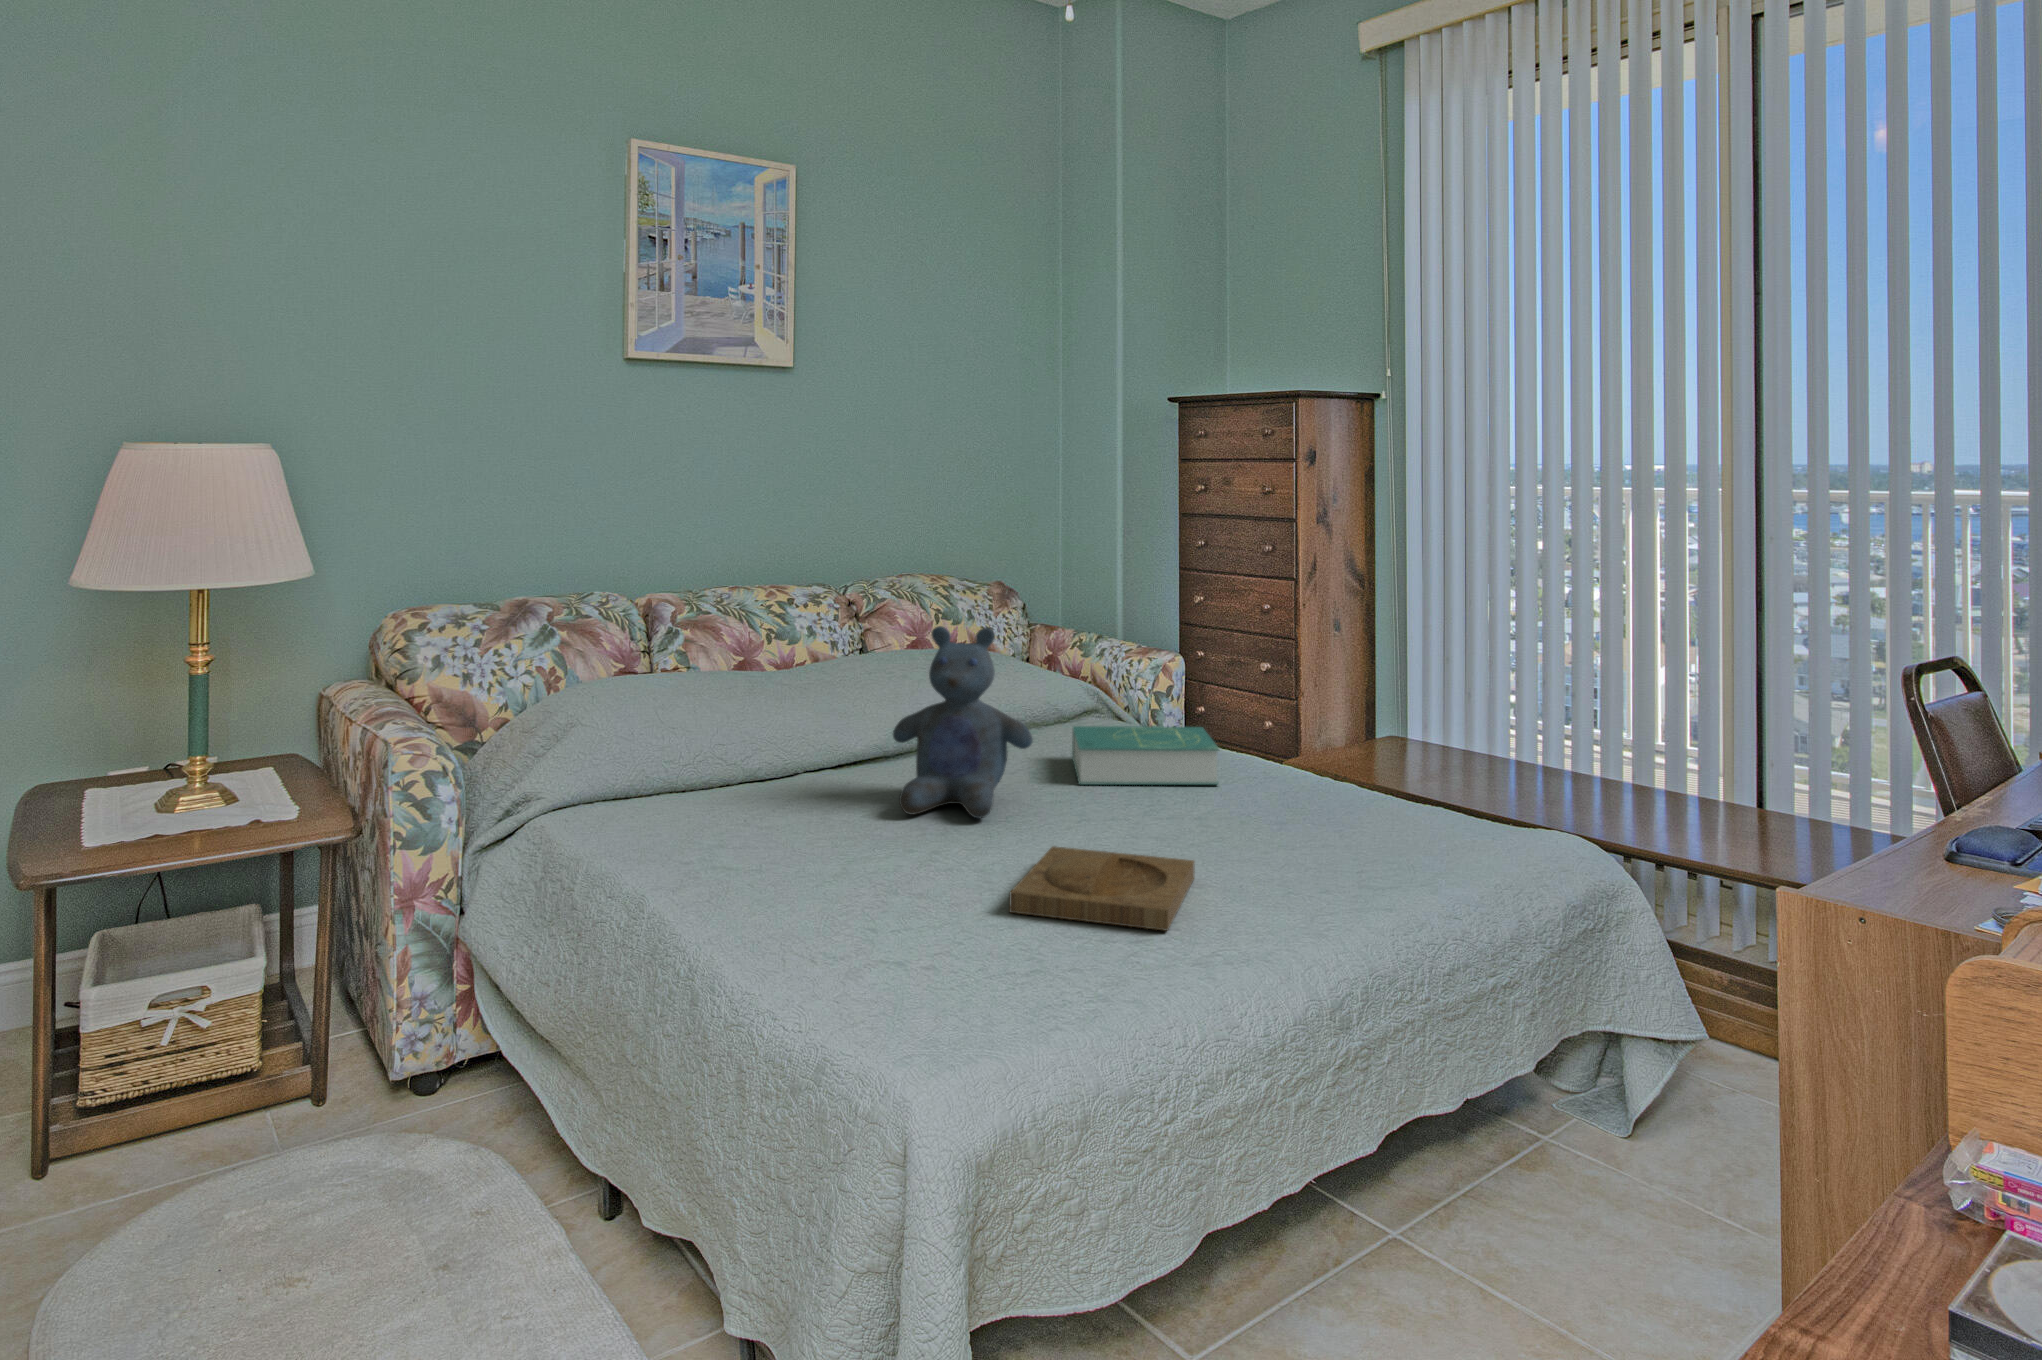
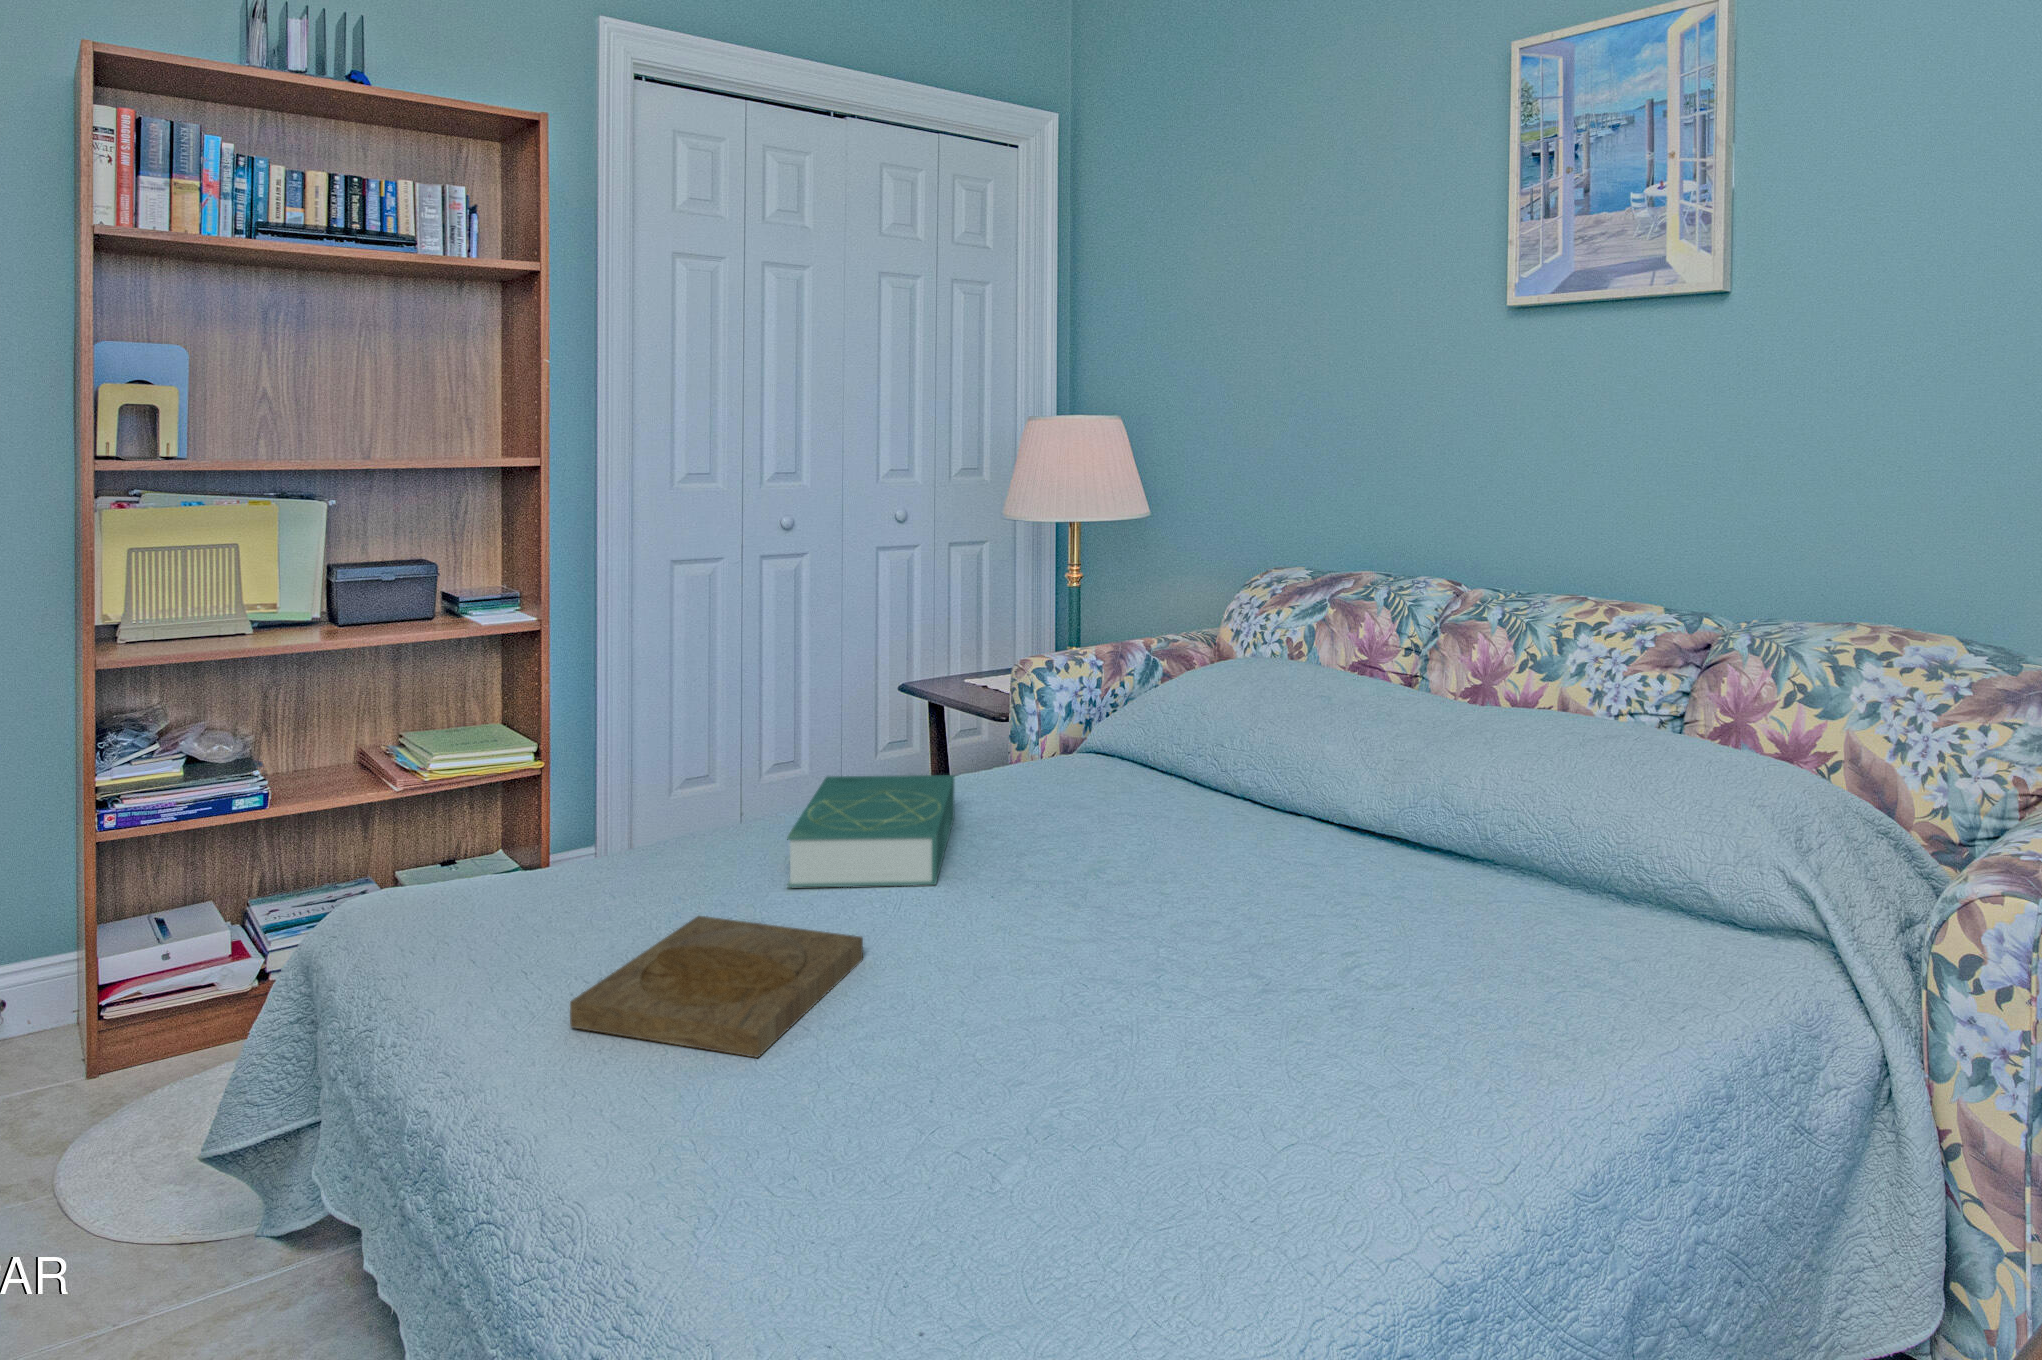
stuffed bear: present [893,626,1033,818] -> none [1031,655,1195,910]
book: present [1072,726,1219,785] -> present [787,775,954,888]

